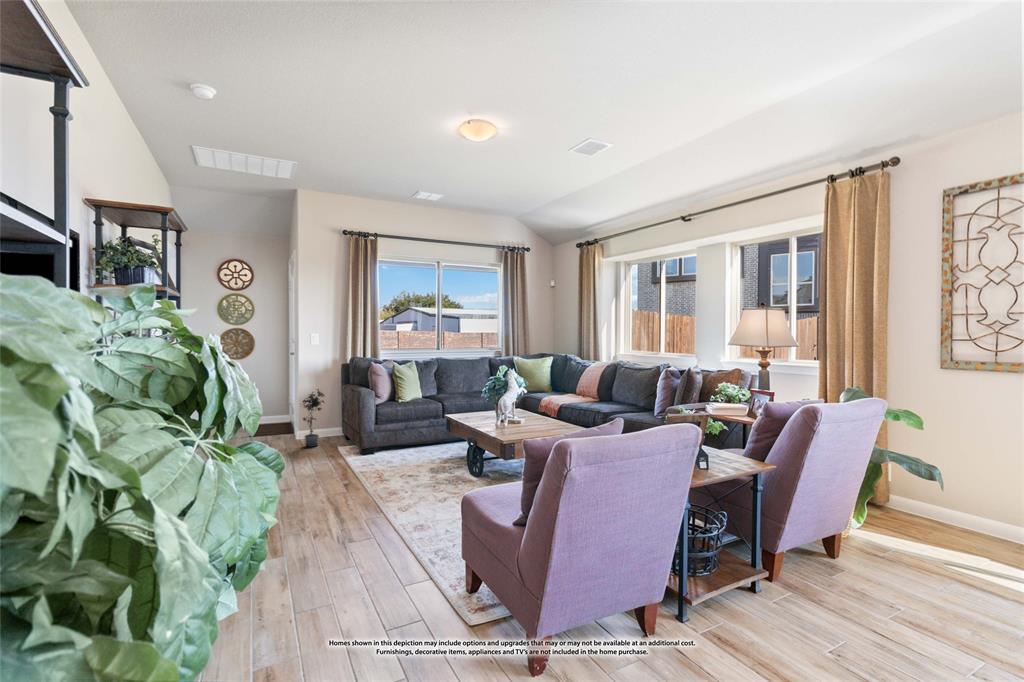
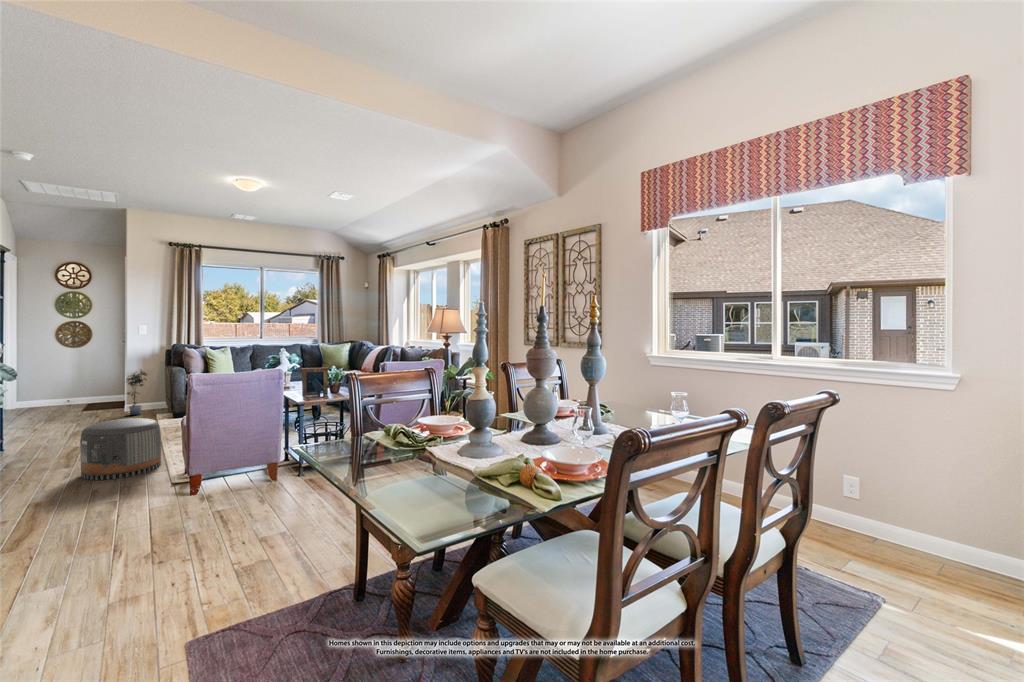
pouf: none [309,484,414,599] -> present [80,418,161,480]

